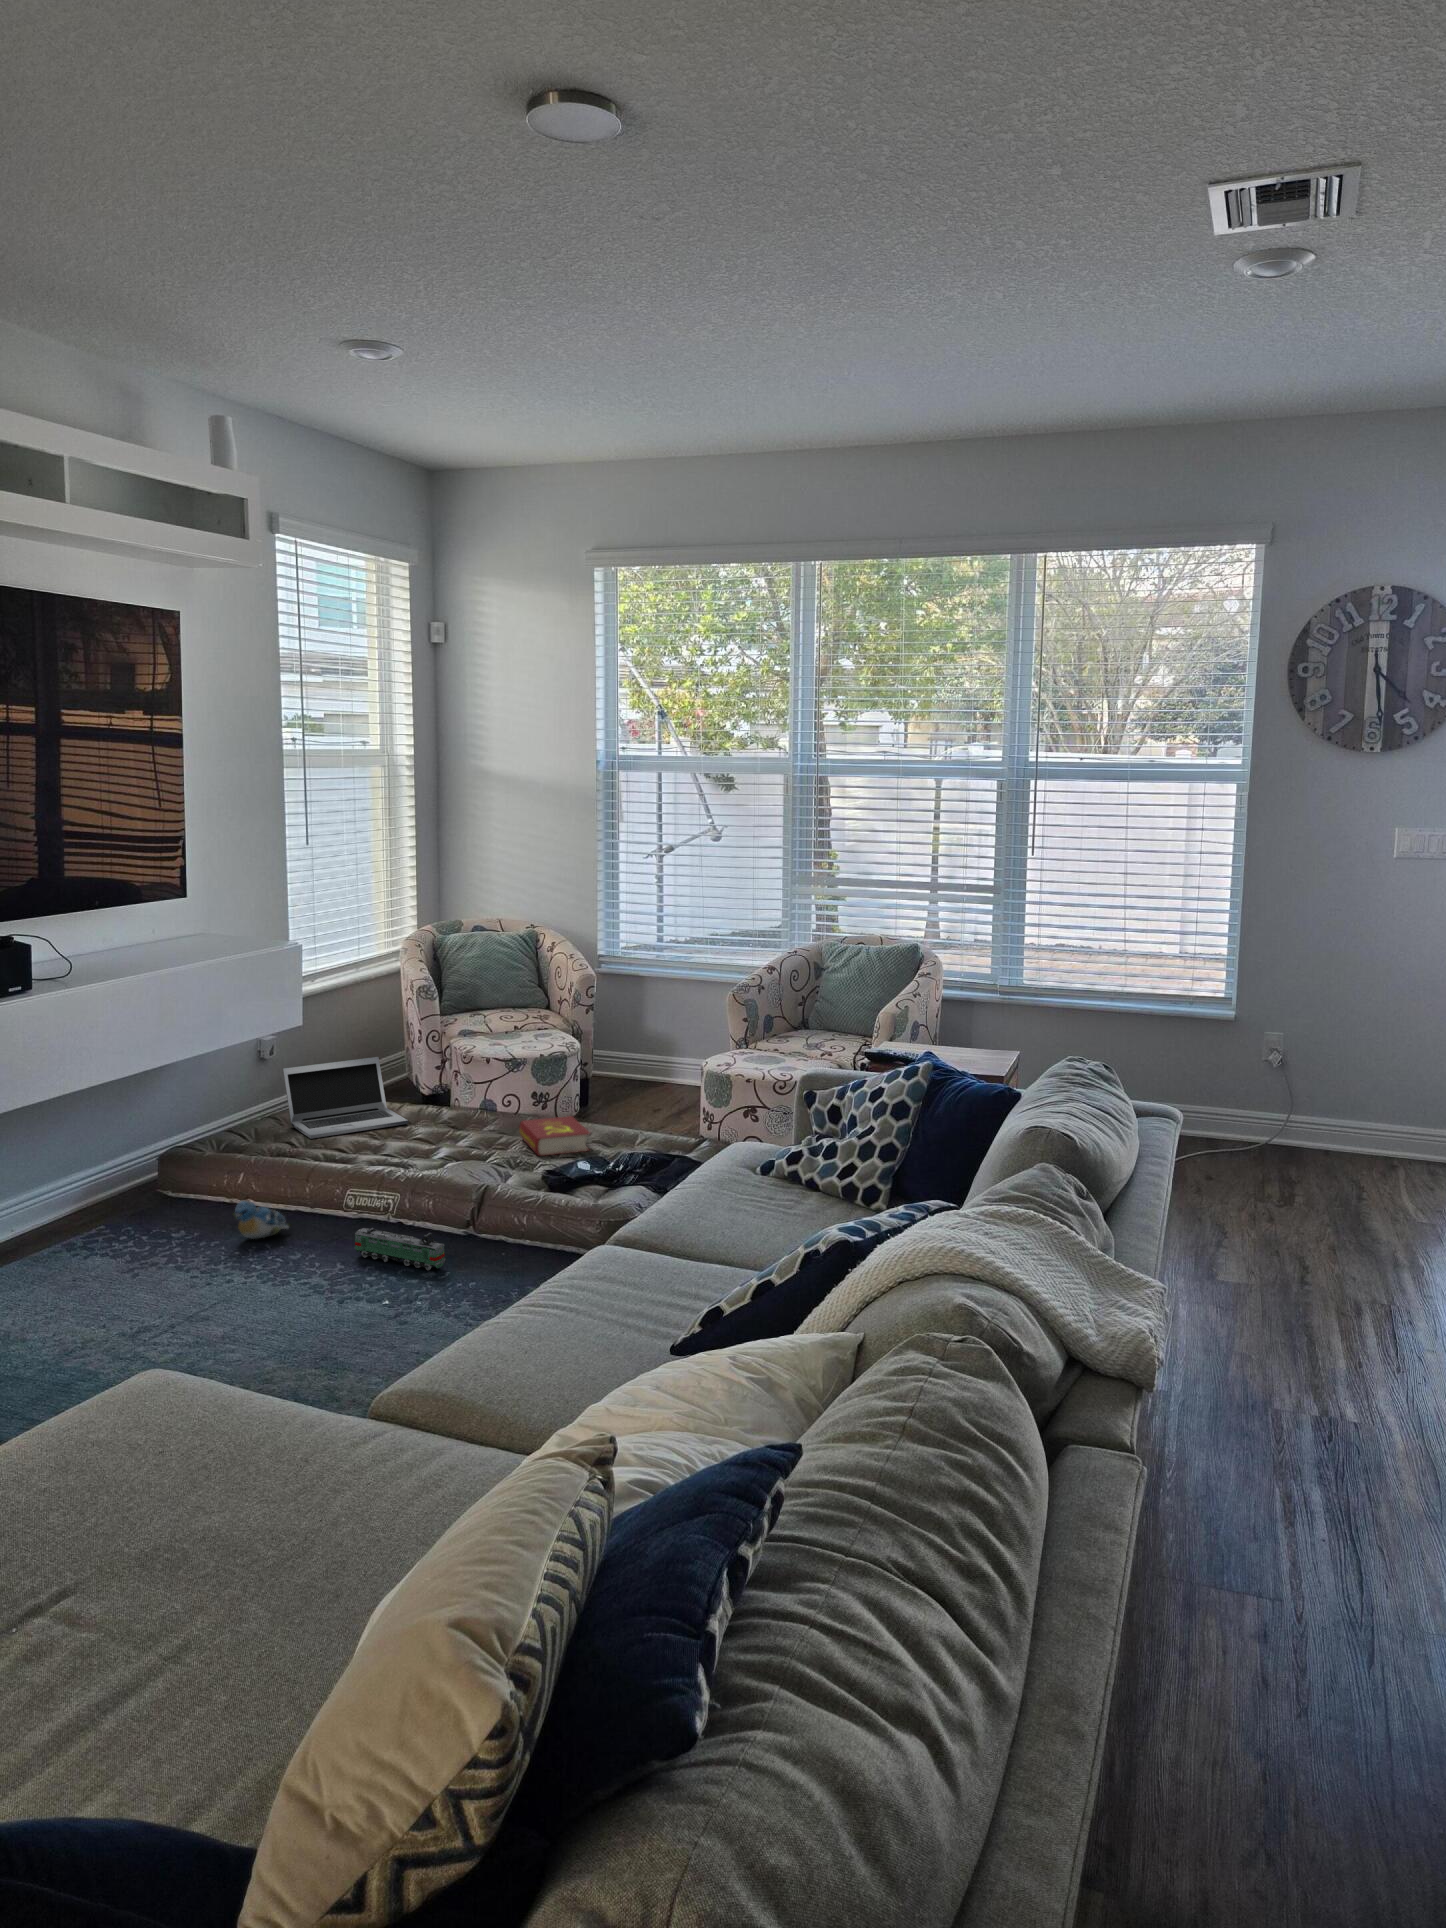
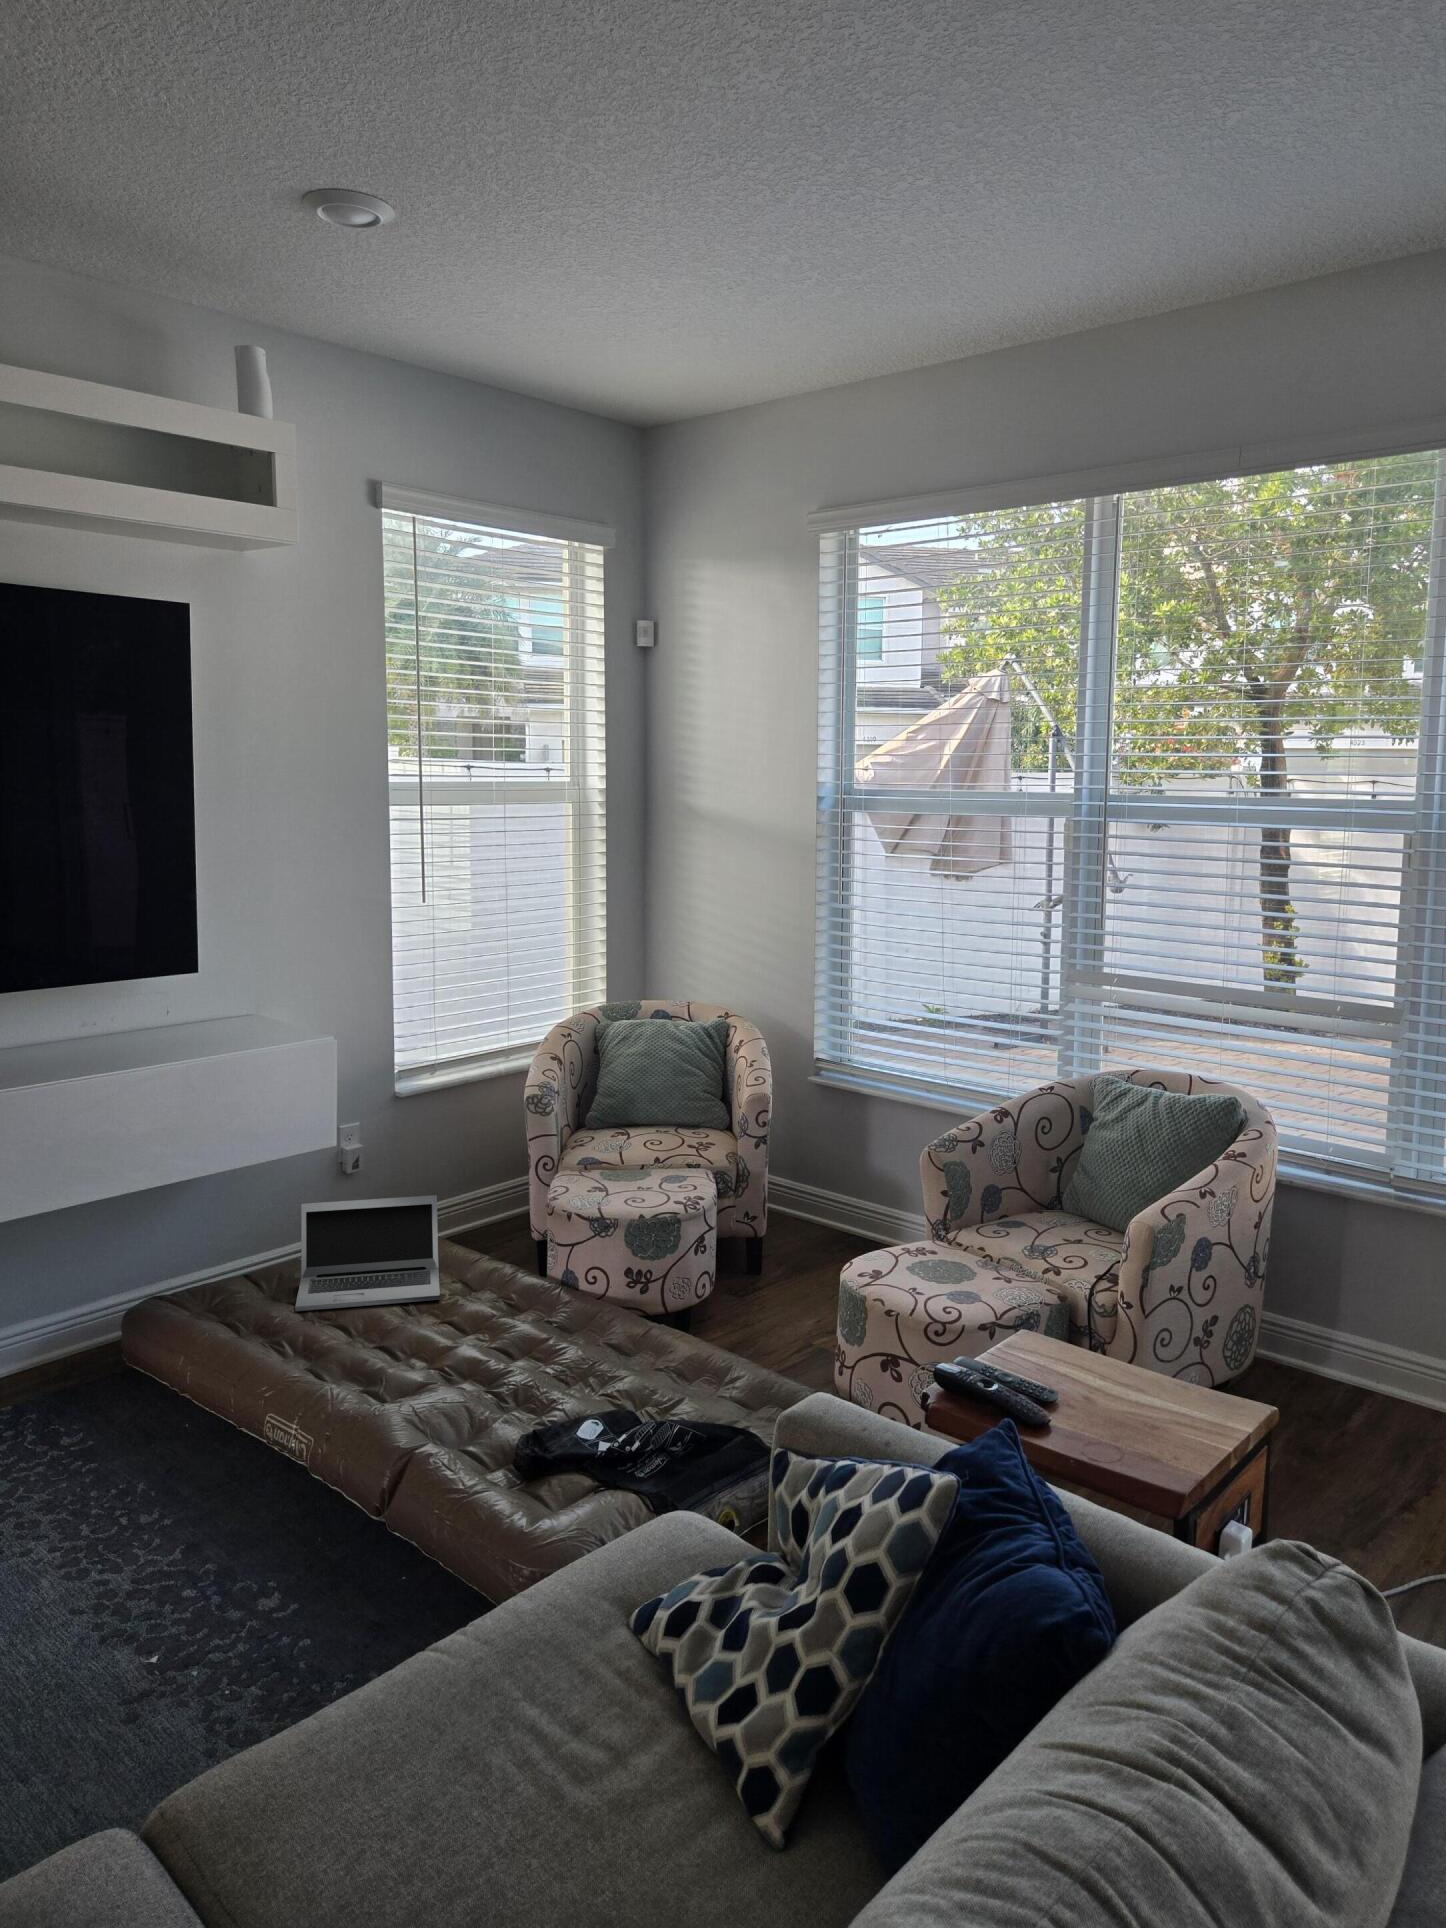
book: present [519,1116,590,1156] -> none [533,1329,628,1399]
plush toy: present [233,1201,291,1239] -> none [78,1422,167,1478]
toy train: present [355,1228,445,1270] -> none [184,1503,273,1606]

